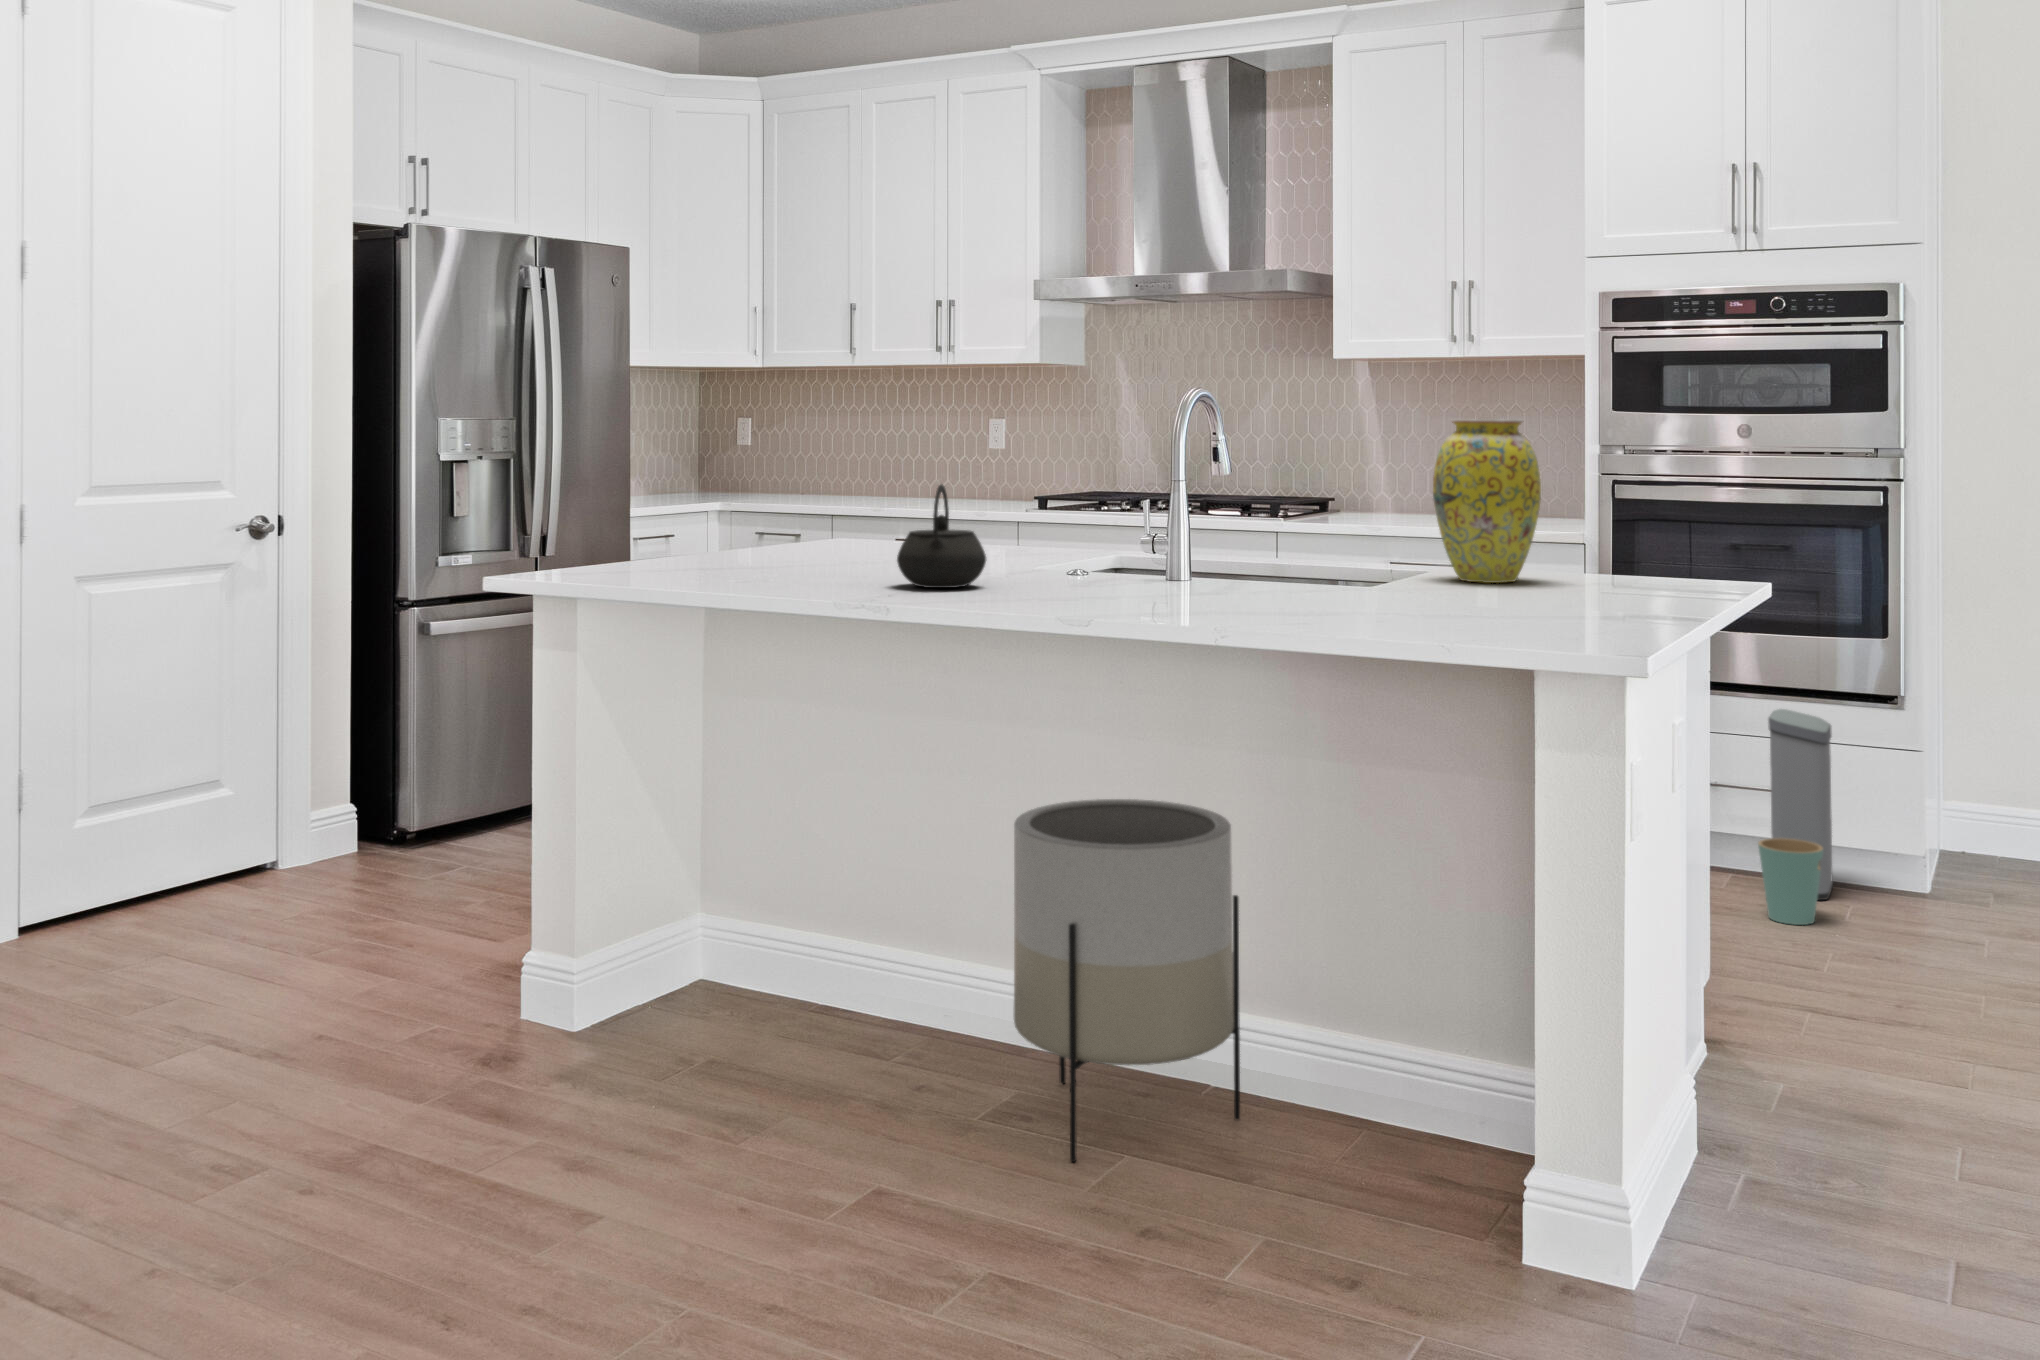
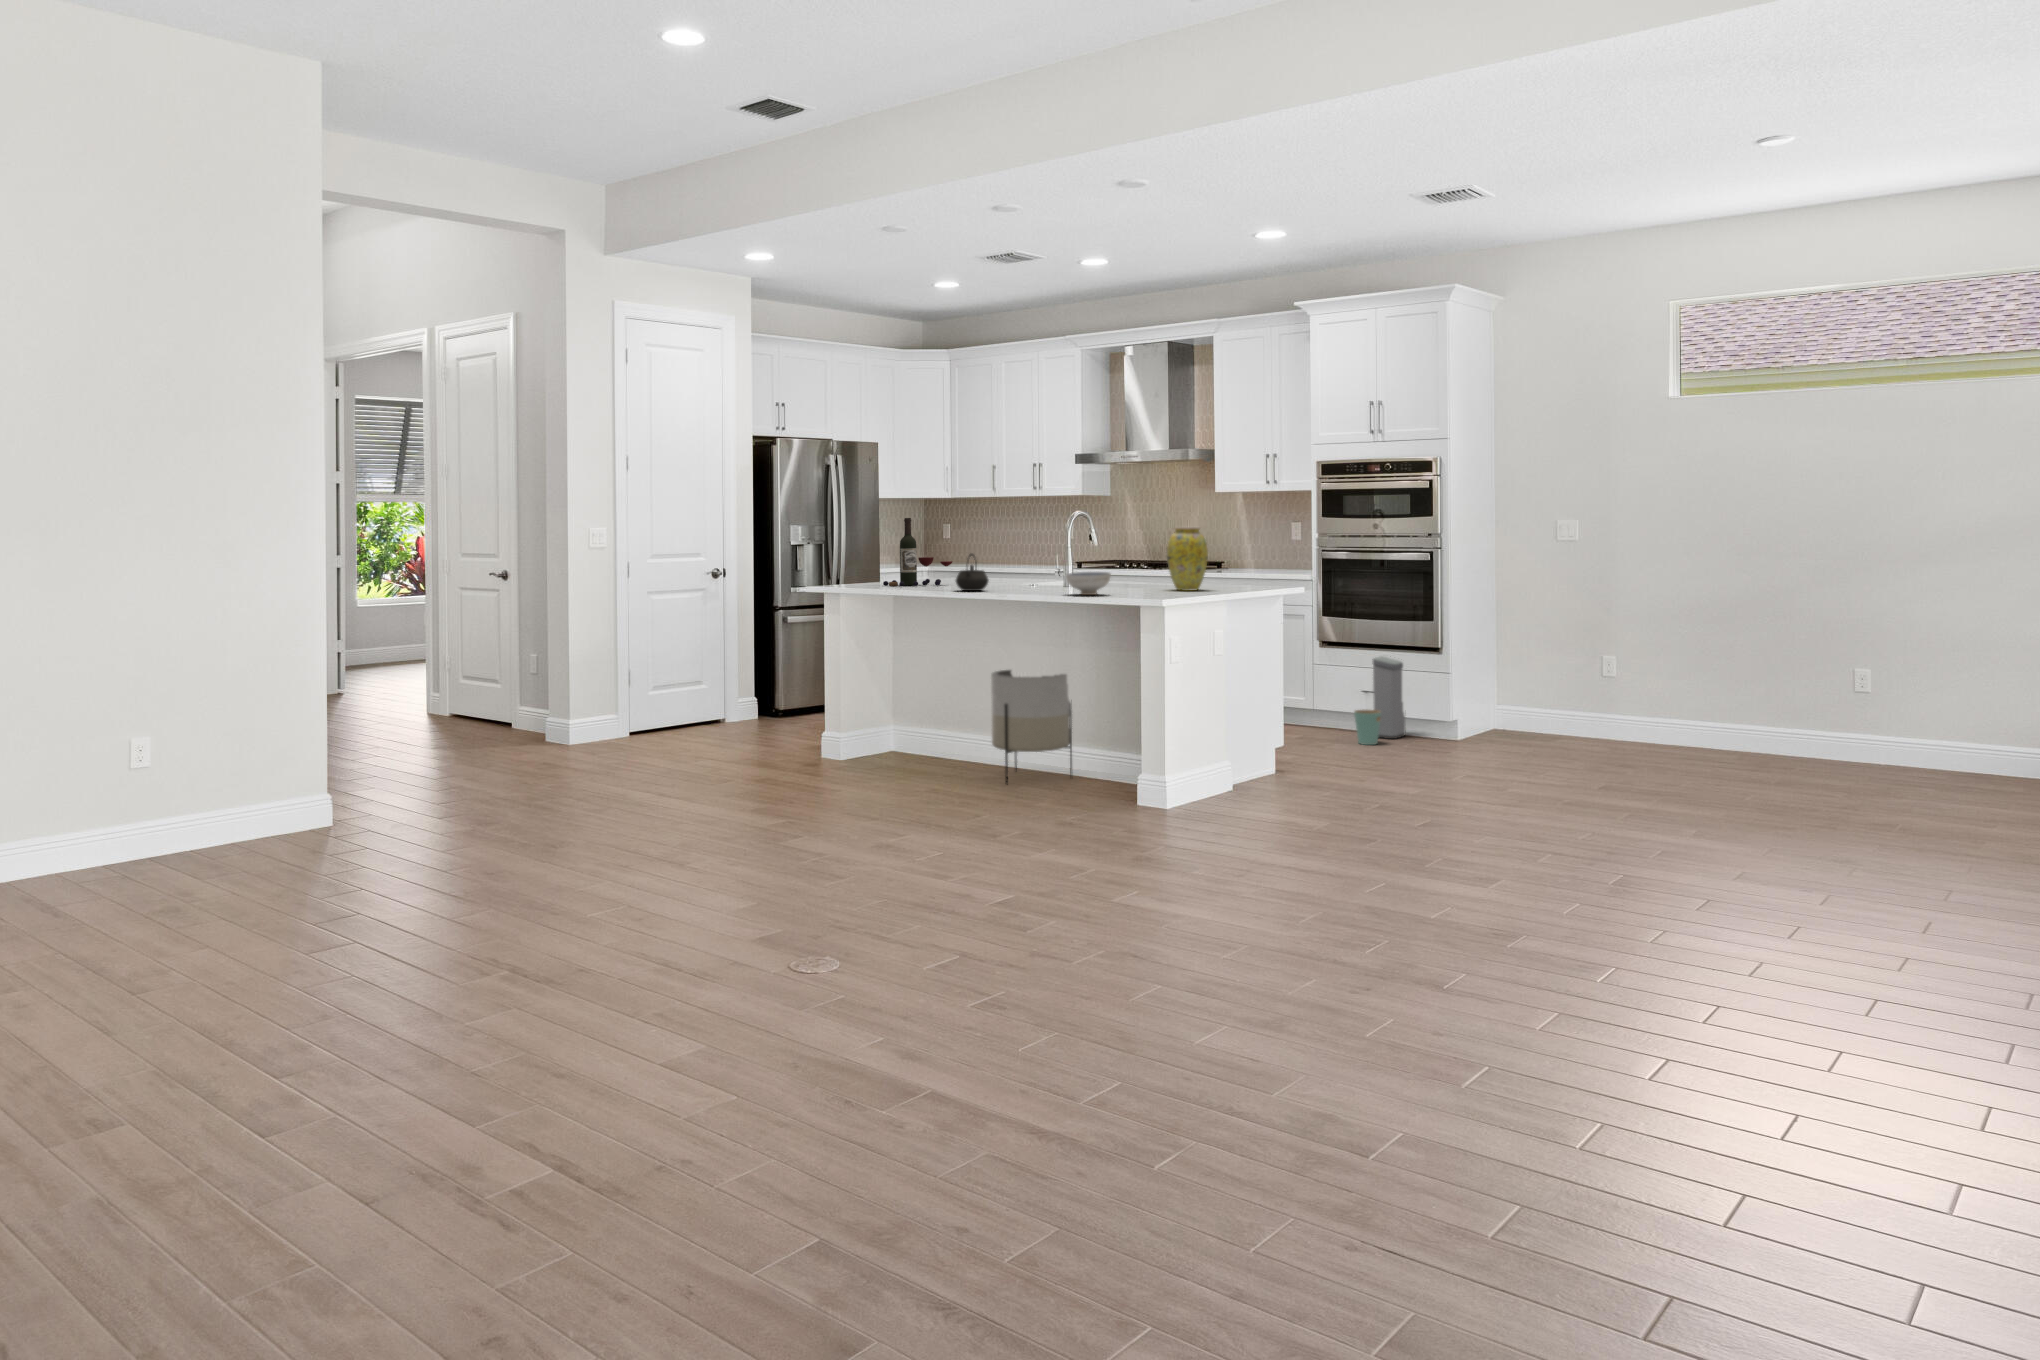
wine bottle: none [682,392,863,570] -> present [883,518,952,586]
ceramic bowl: none [1227,537,1355,604] -> present [1066,572,1111,595]

